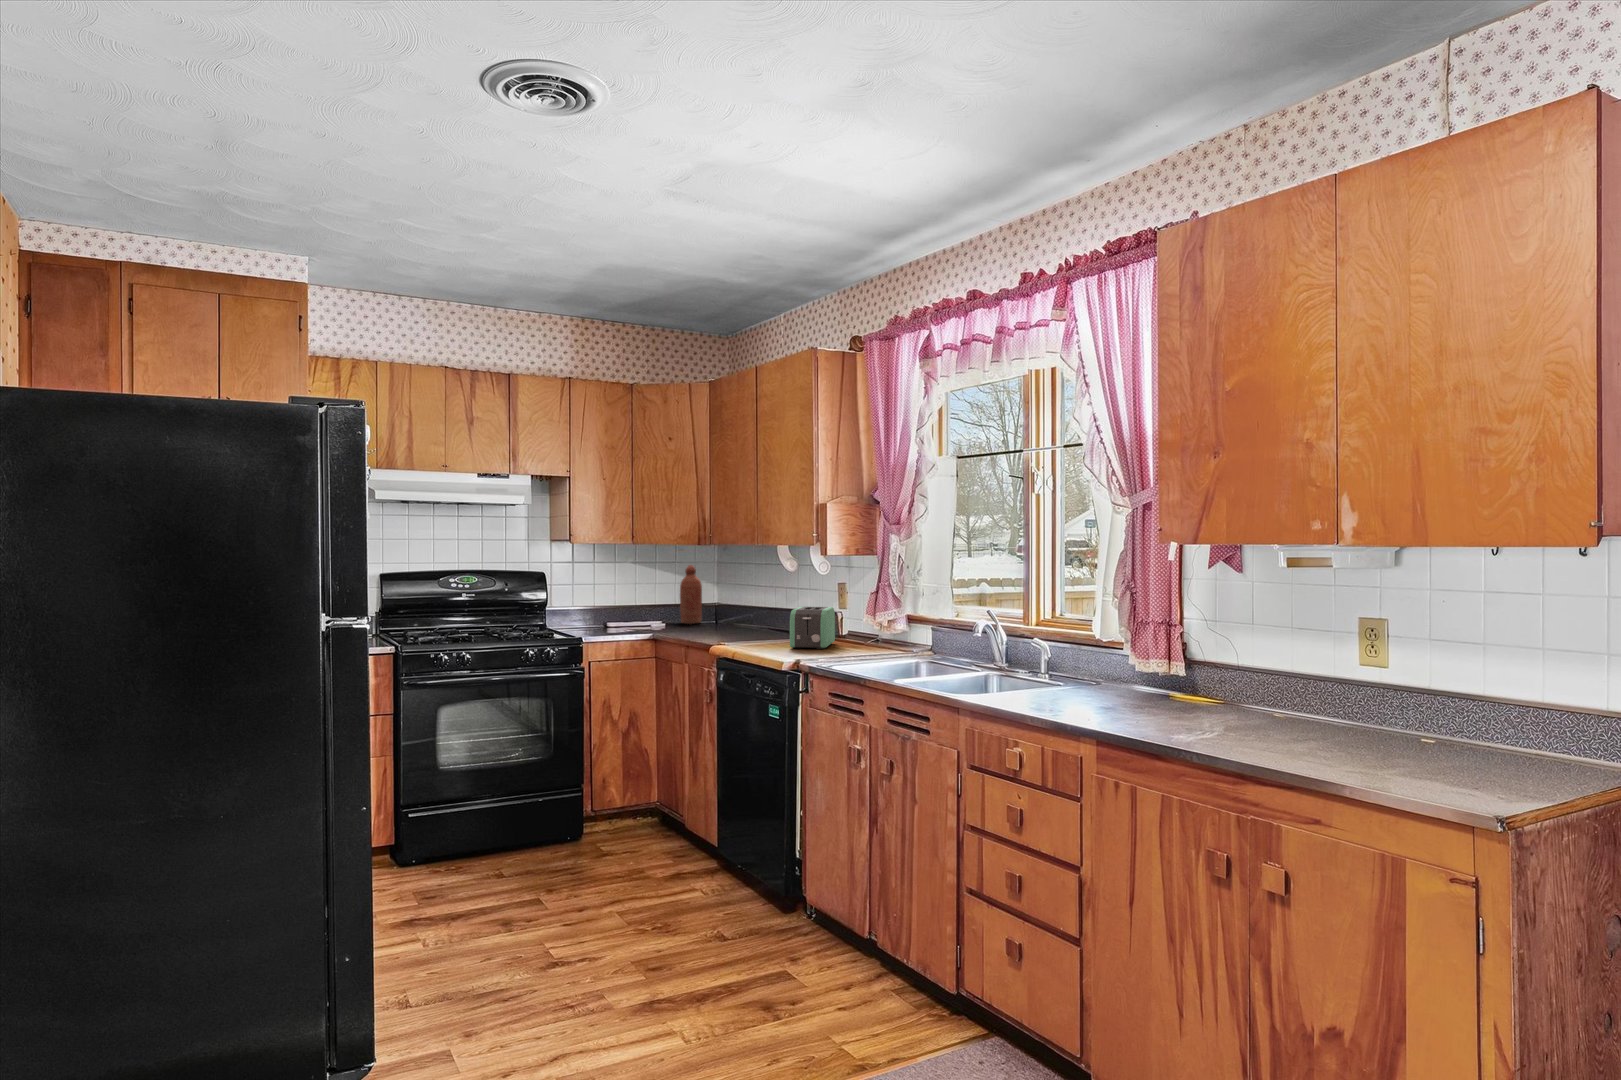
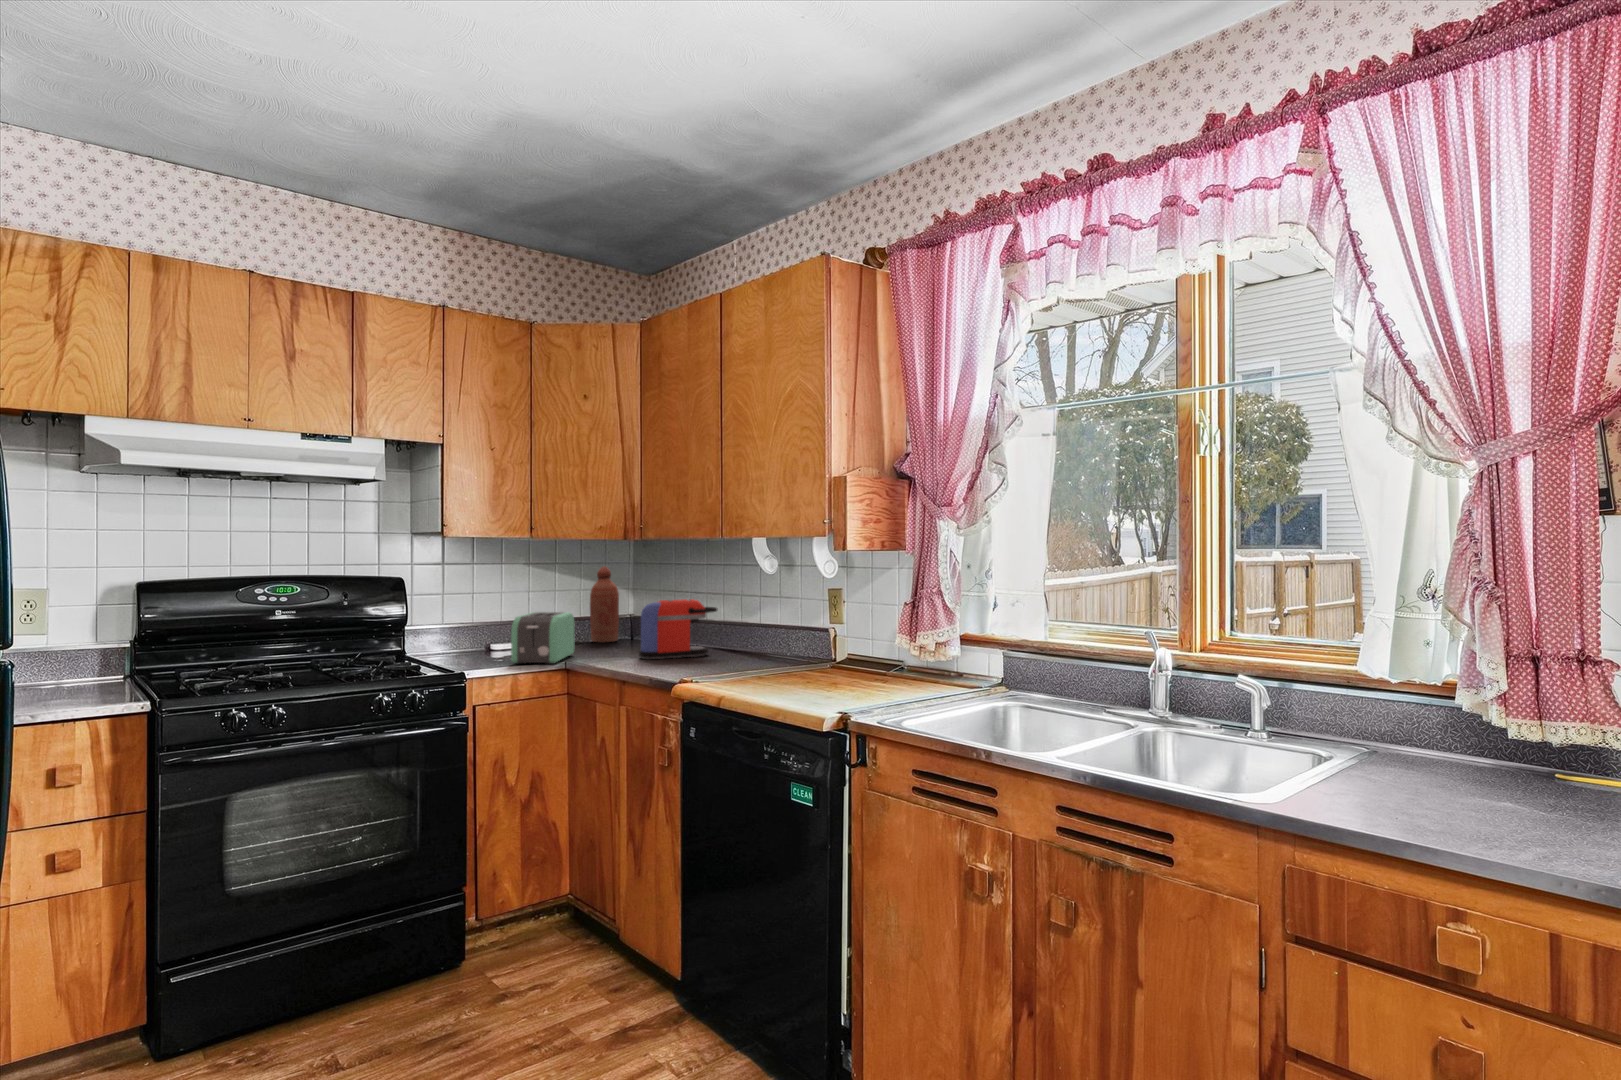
coffee maker: none [705,590,765,634] -> present [639,599,717,659]
toaster: present [790,607,835,649] -> present [511,612,575,664]

